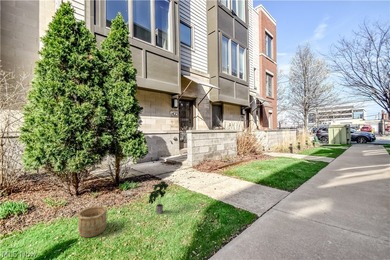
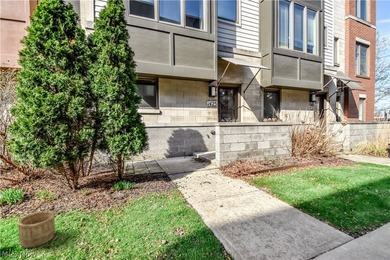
potted plant: present [149,181,168,214] -> none [106,188,142,230]

